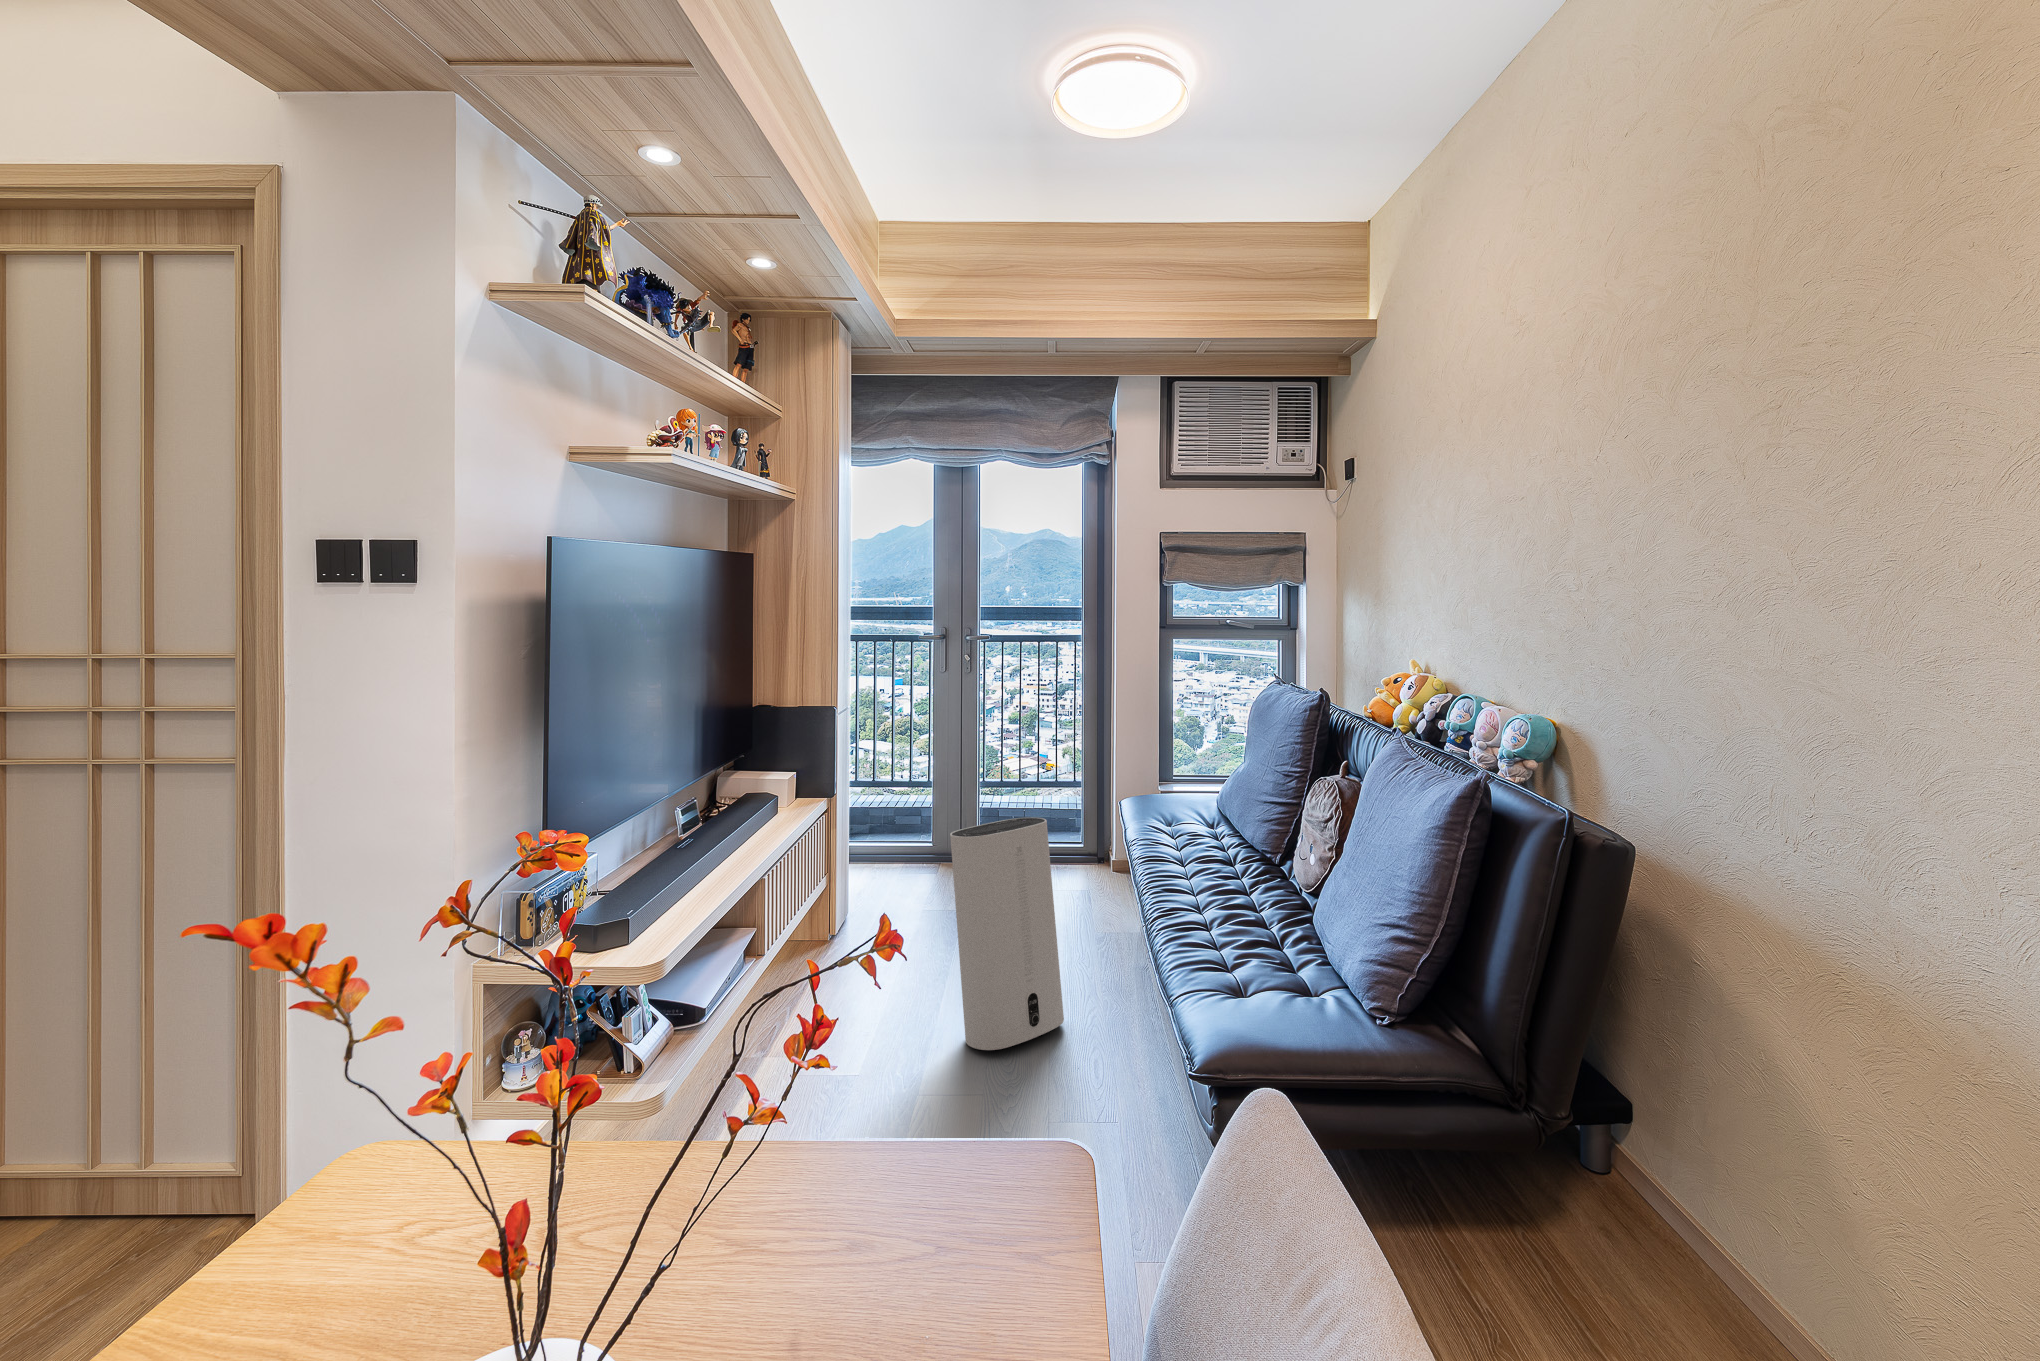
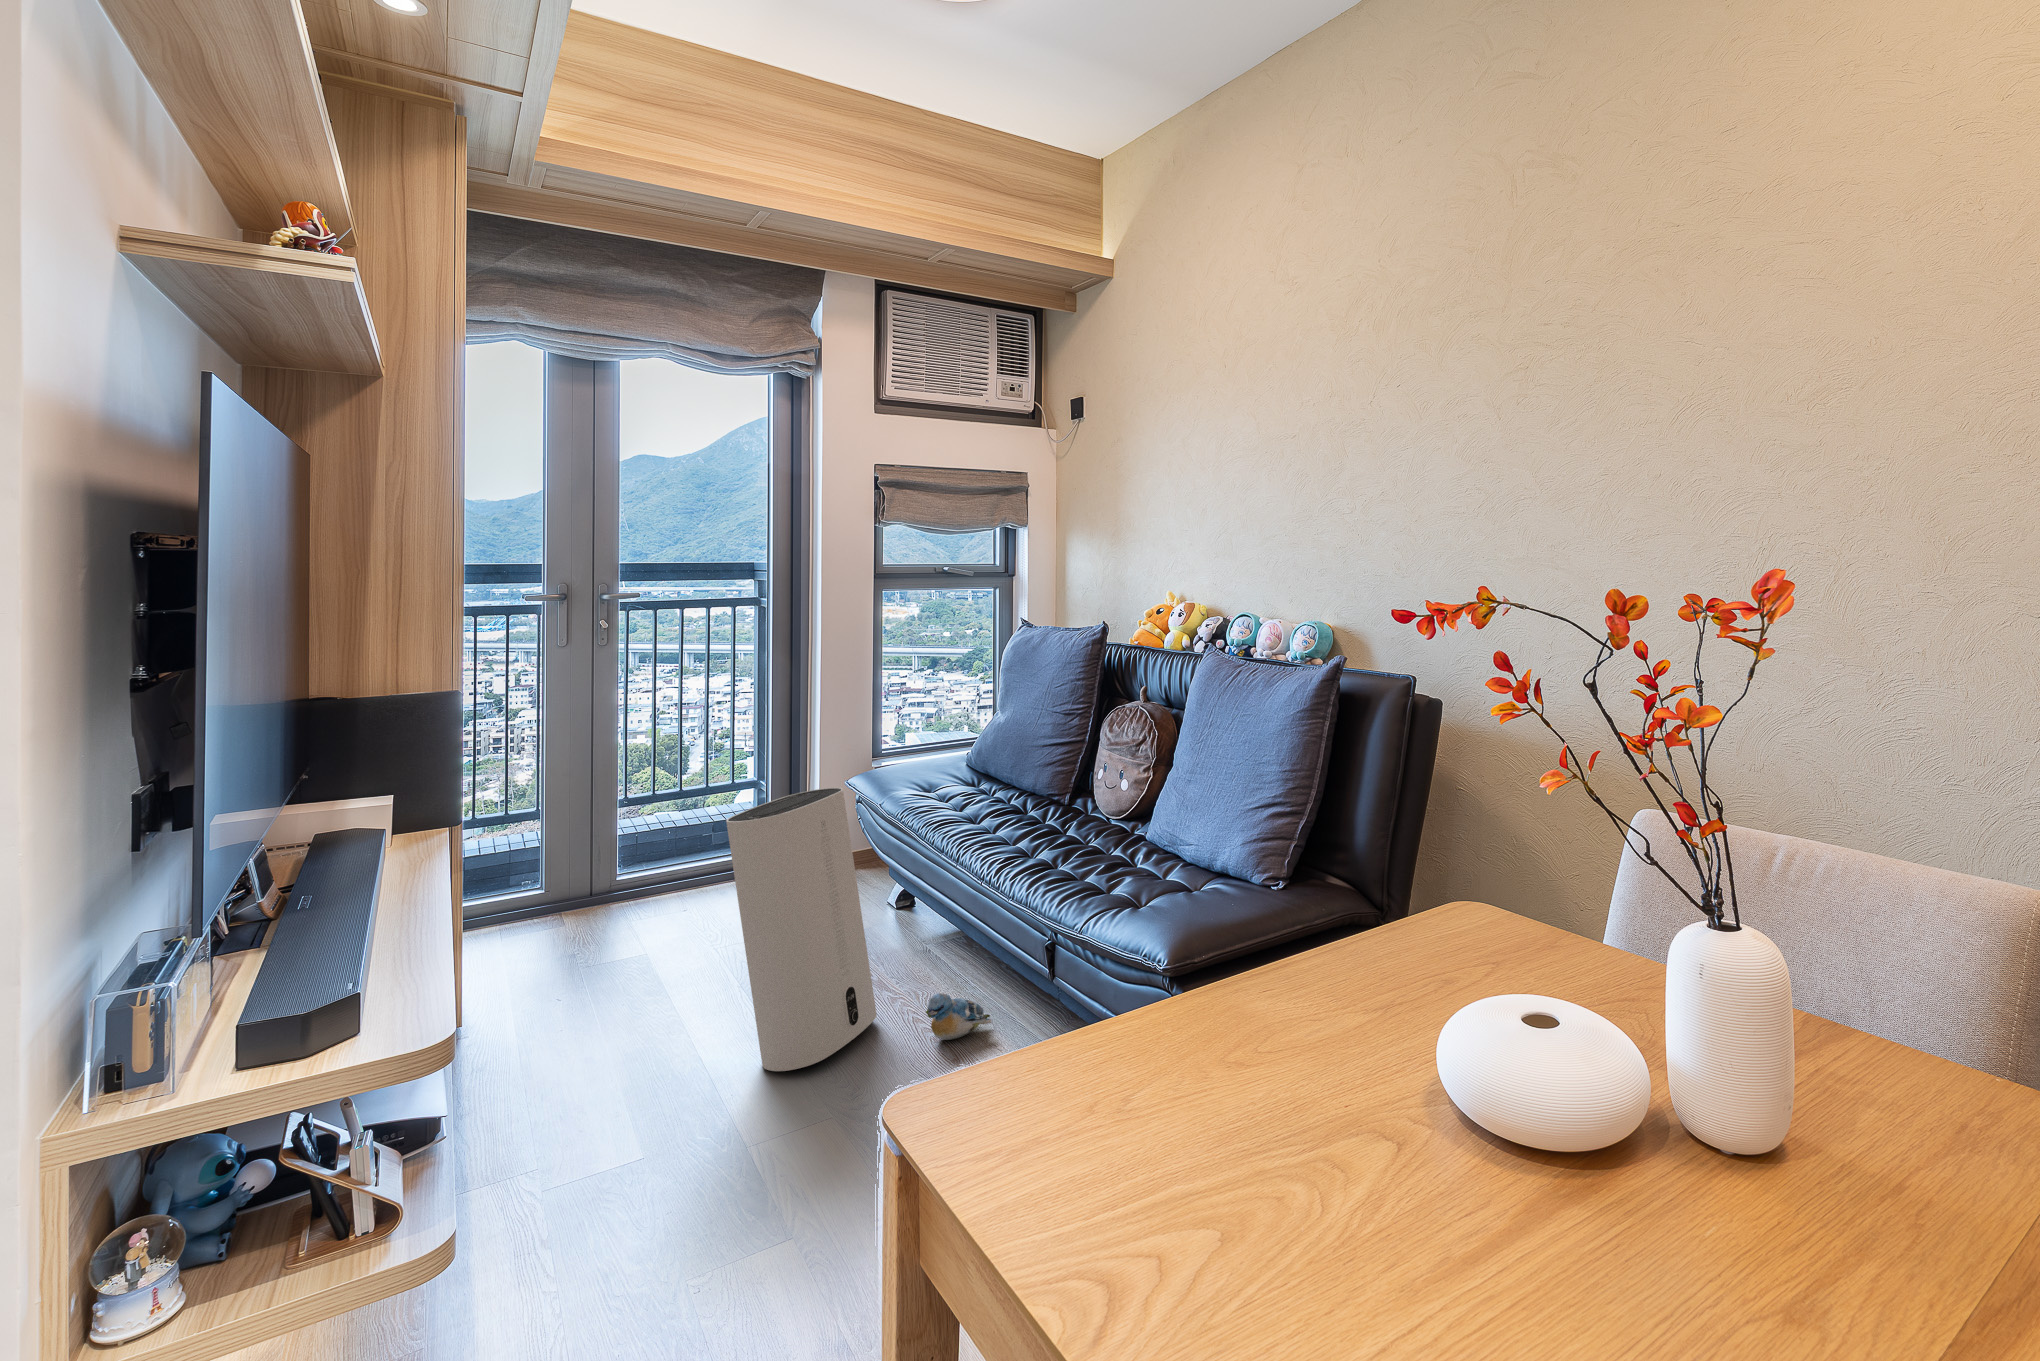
plush toy: none [1087,1021,1148,1066] -> present [926,993,992,1040]

